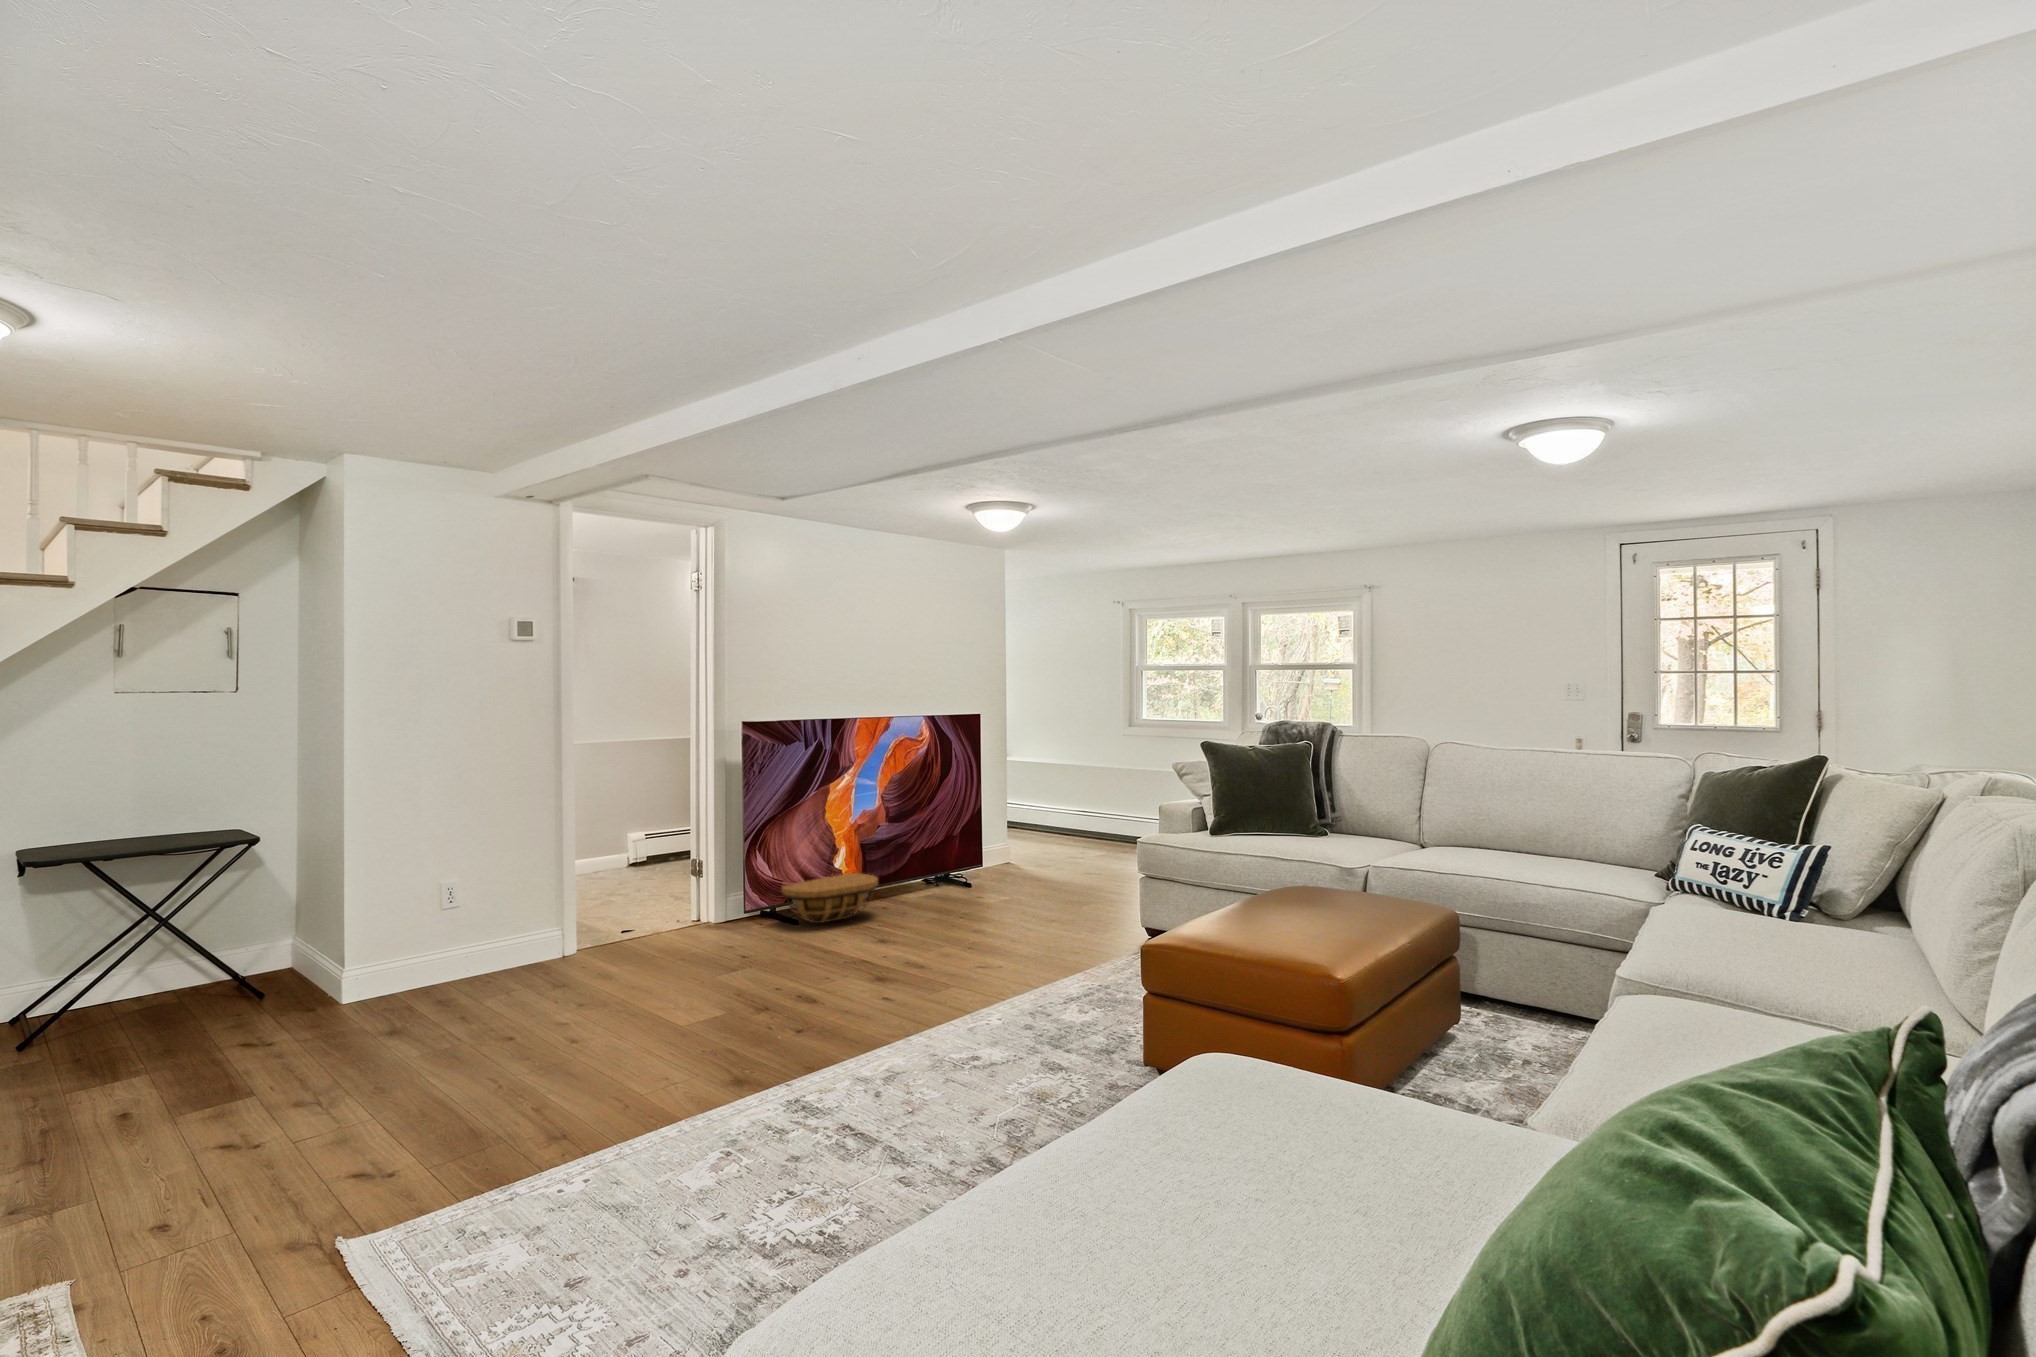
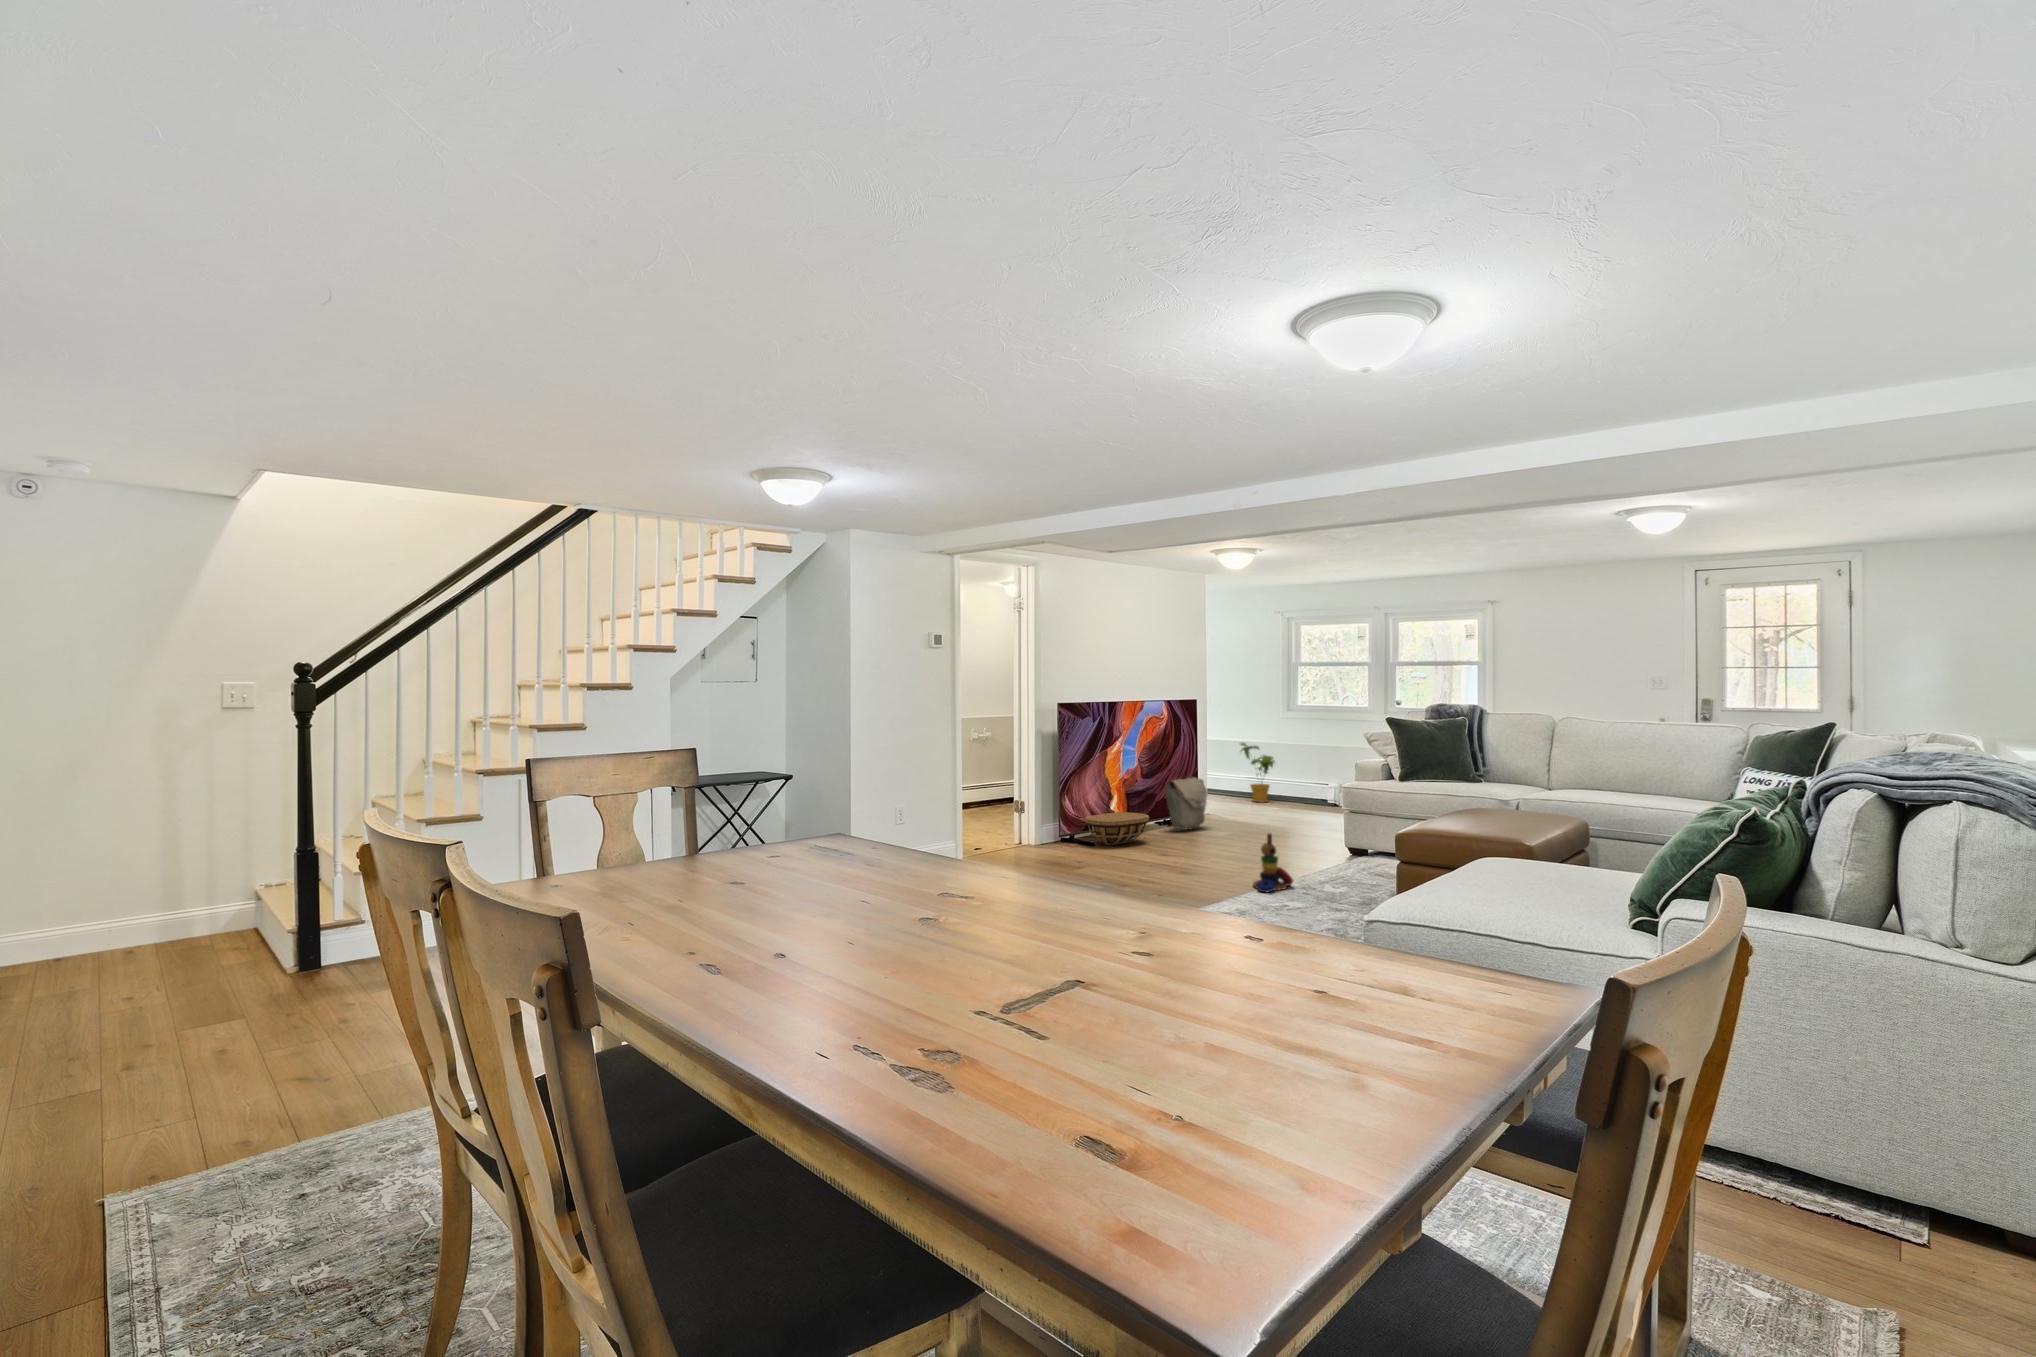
house plant: none [1064,768,1110,844] -> present [1241,743,1274,803]
bag: none [921,820,984,893] -> present [1166,778,1208,830]
stacking toy: none [938,931,1004,1031] -> present [1253,834,1293,892]

